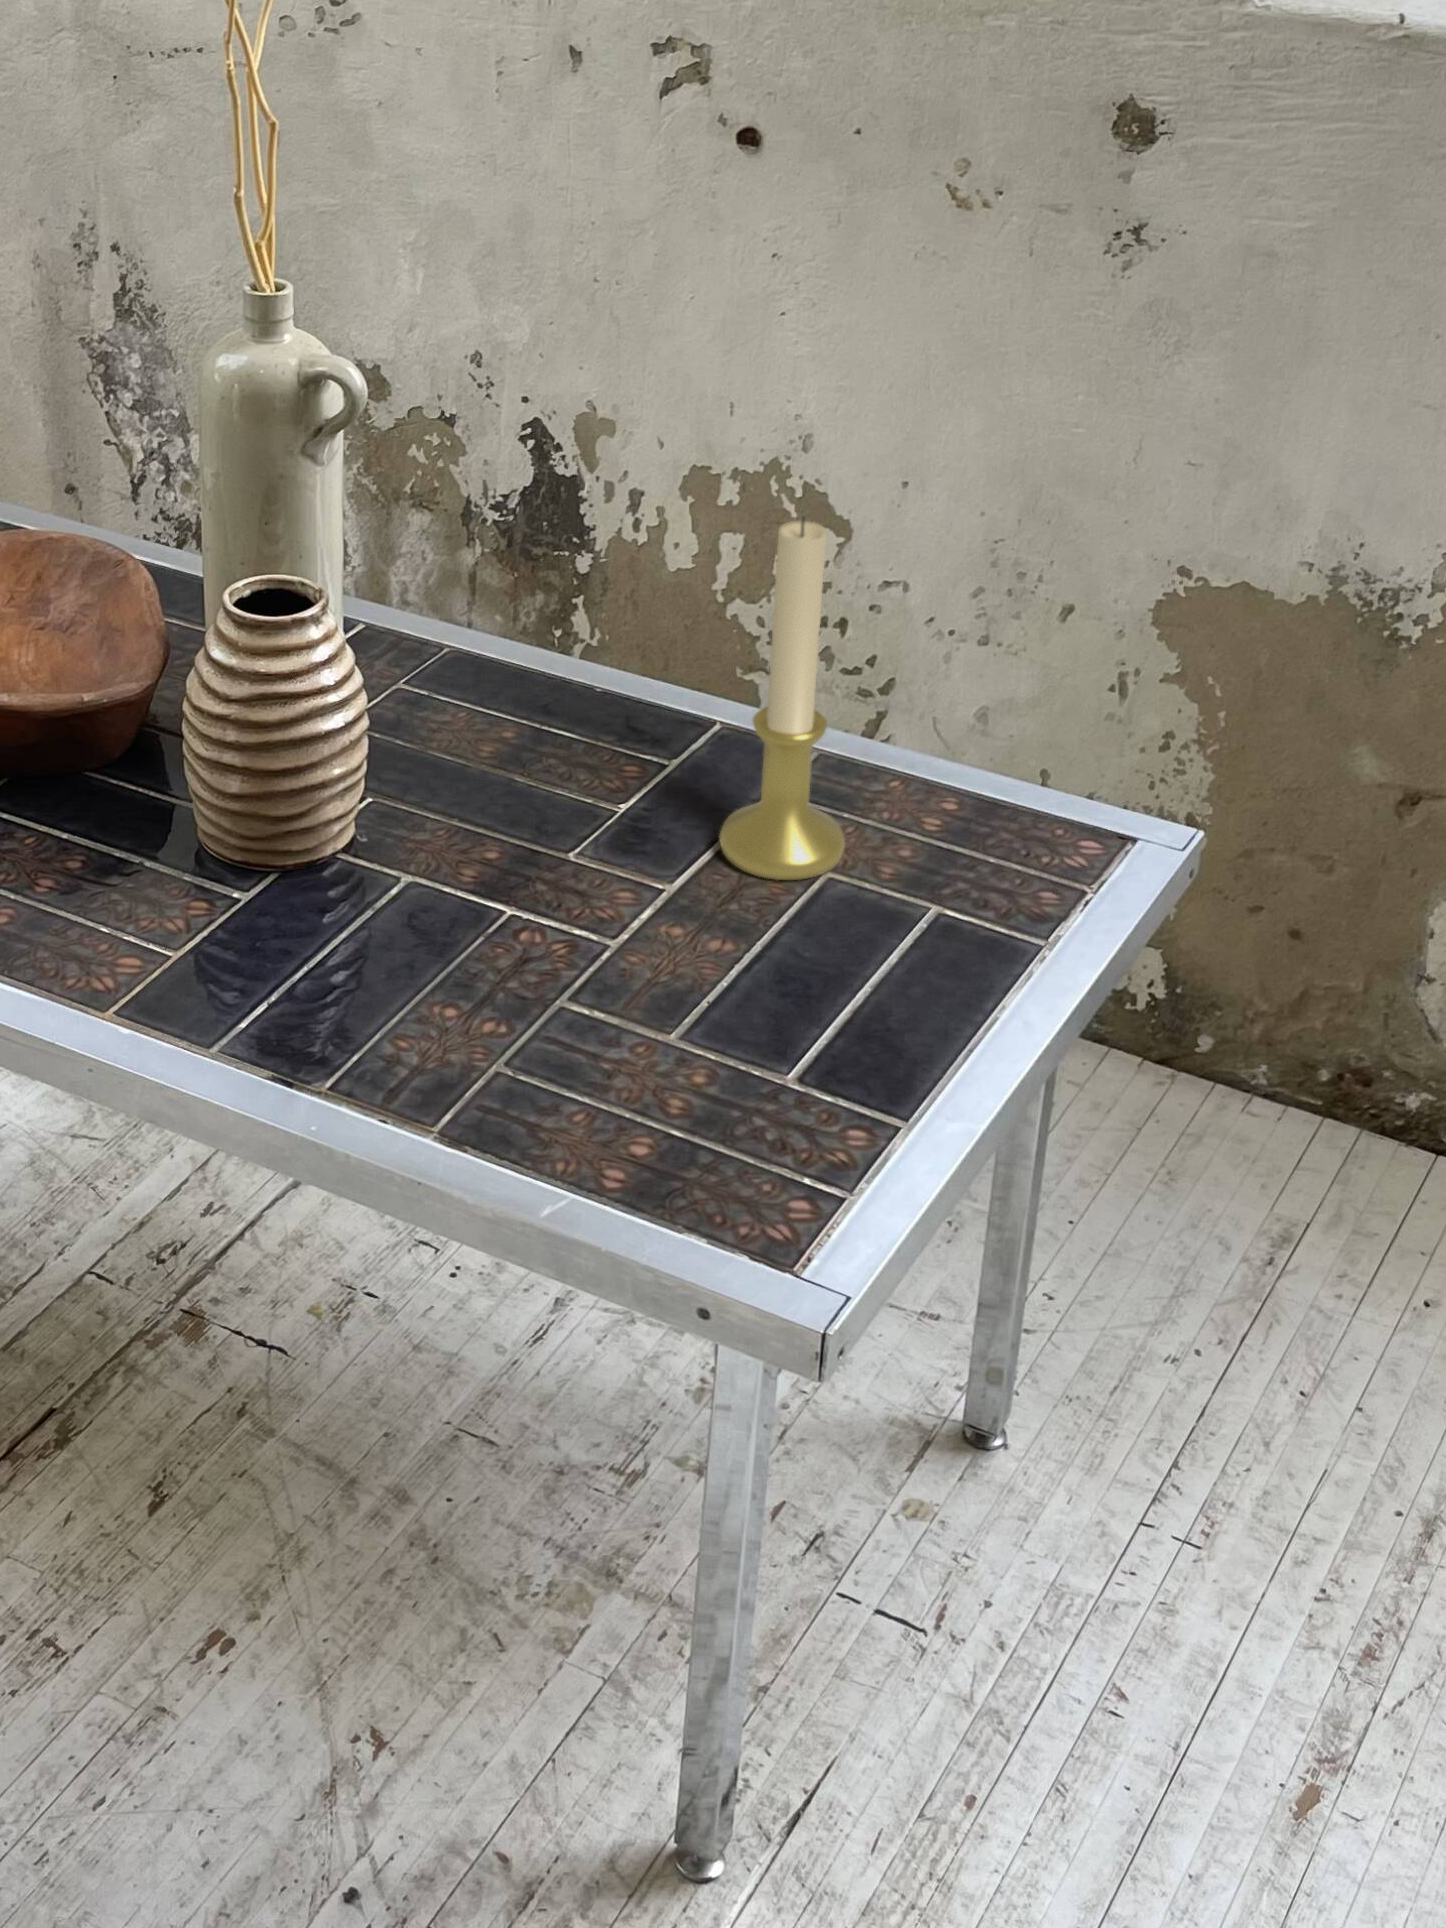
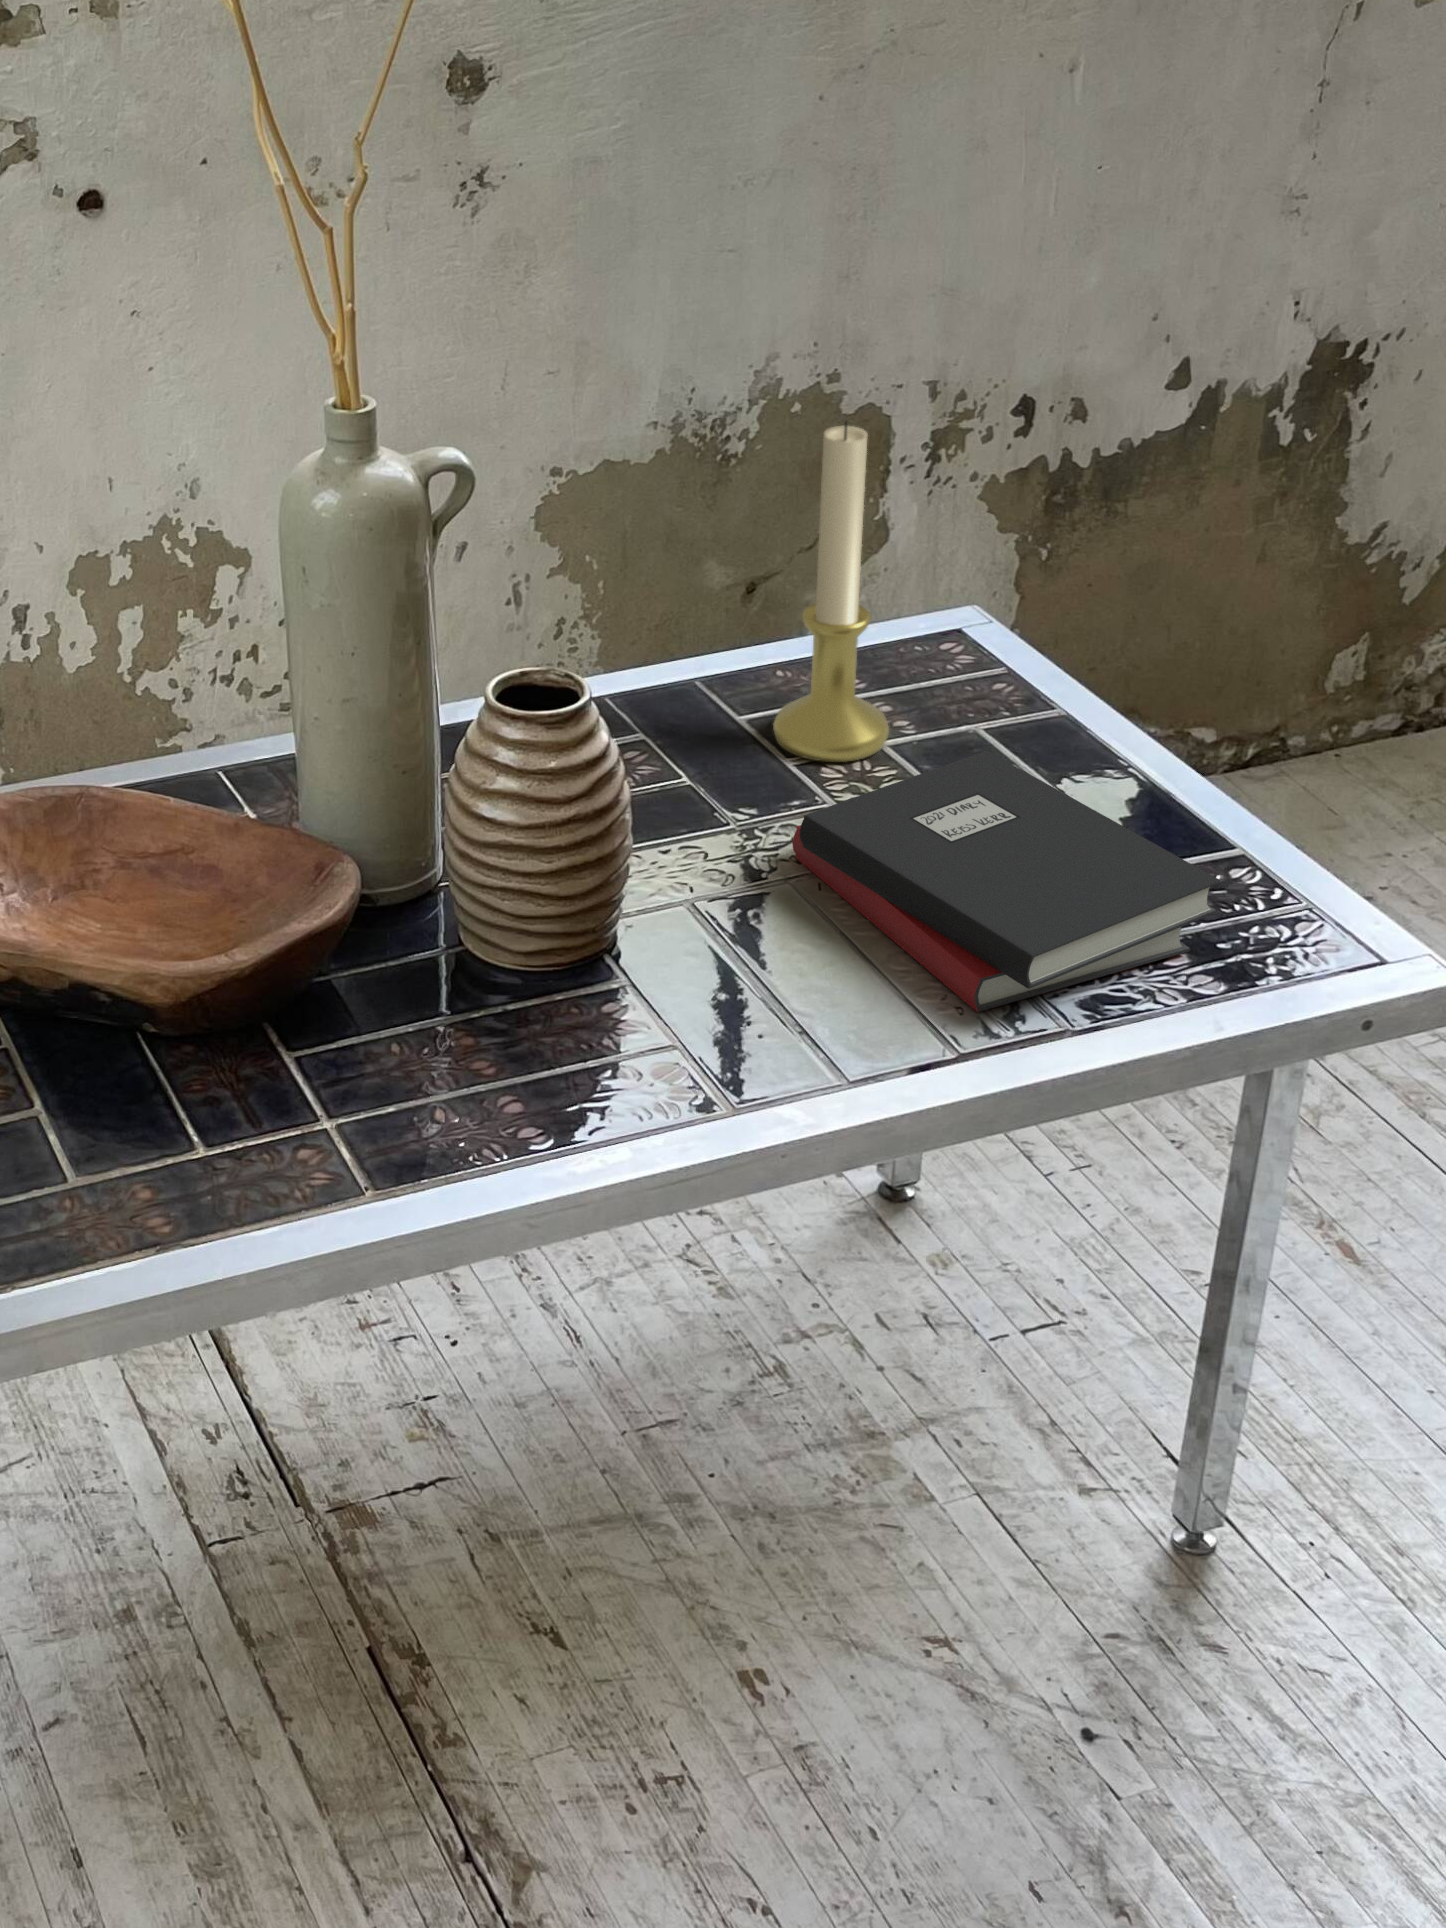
hardback book: none [381,860,778,1160] -> present [792,751,1220,1012]

